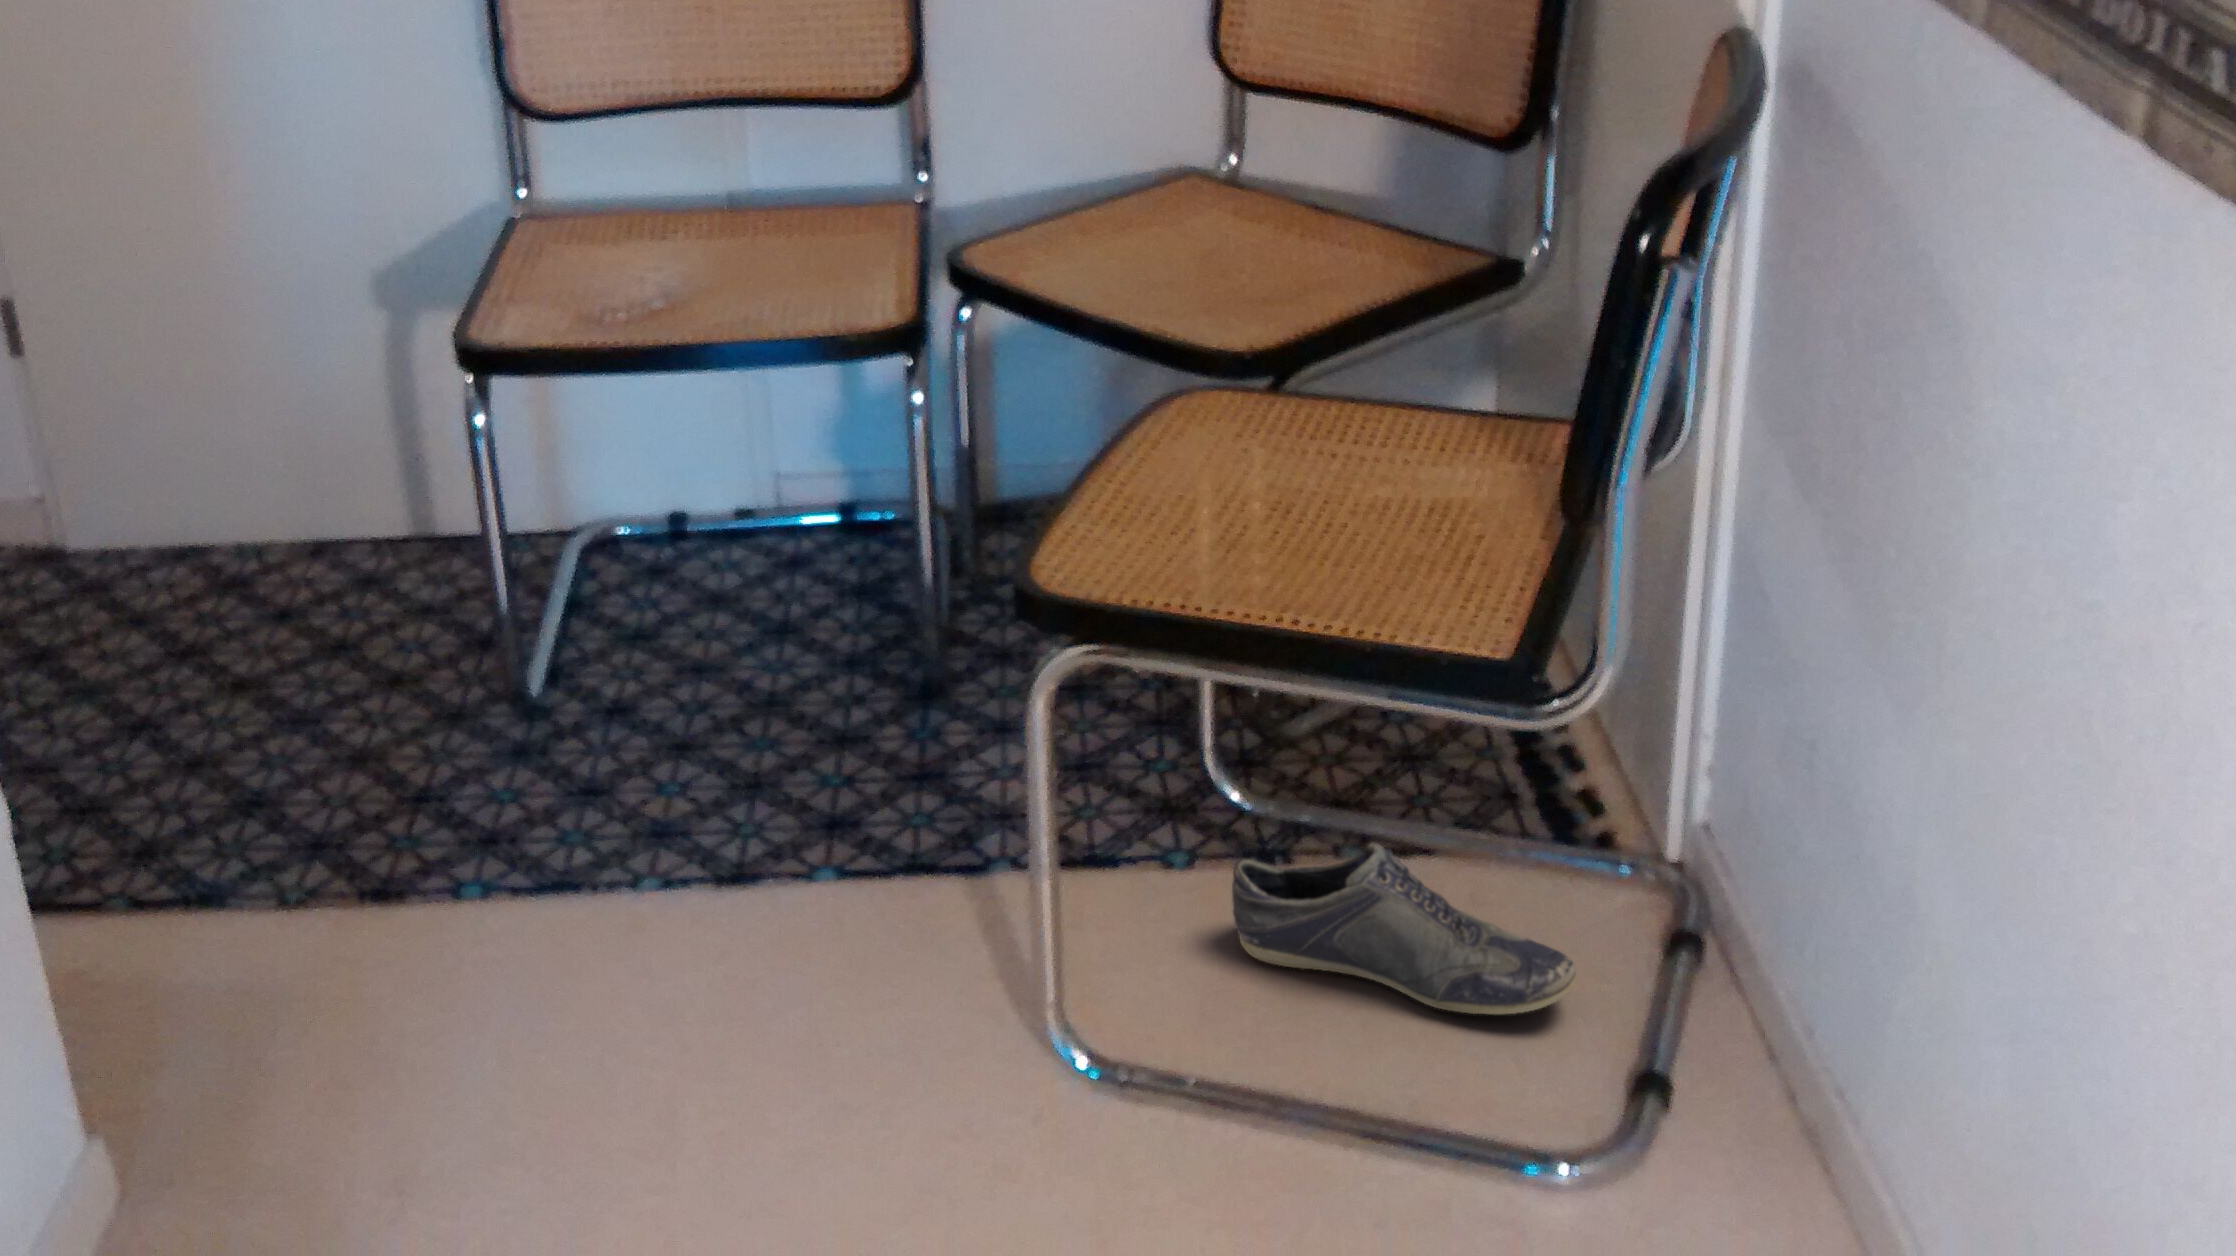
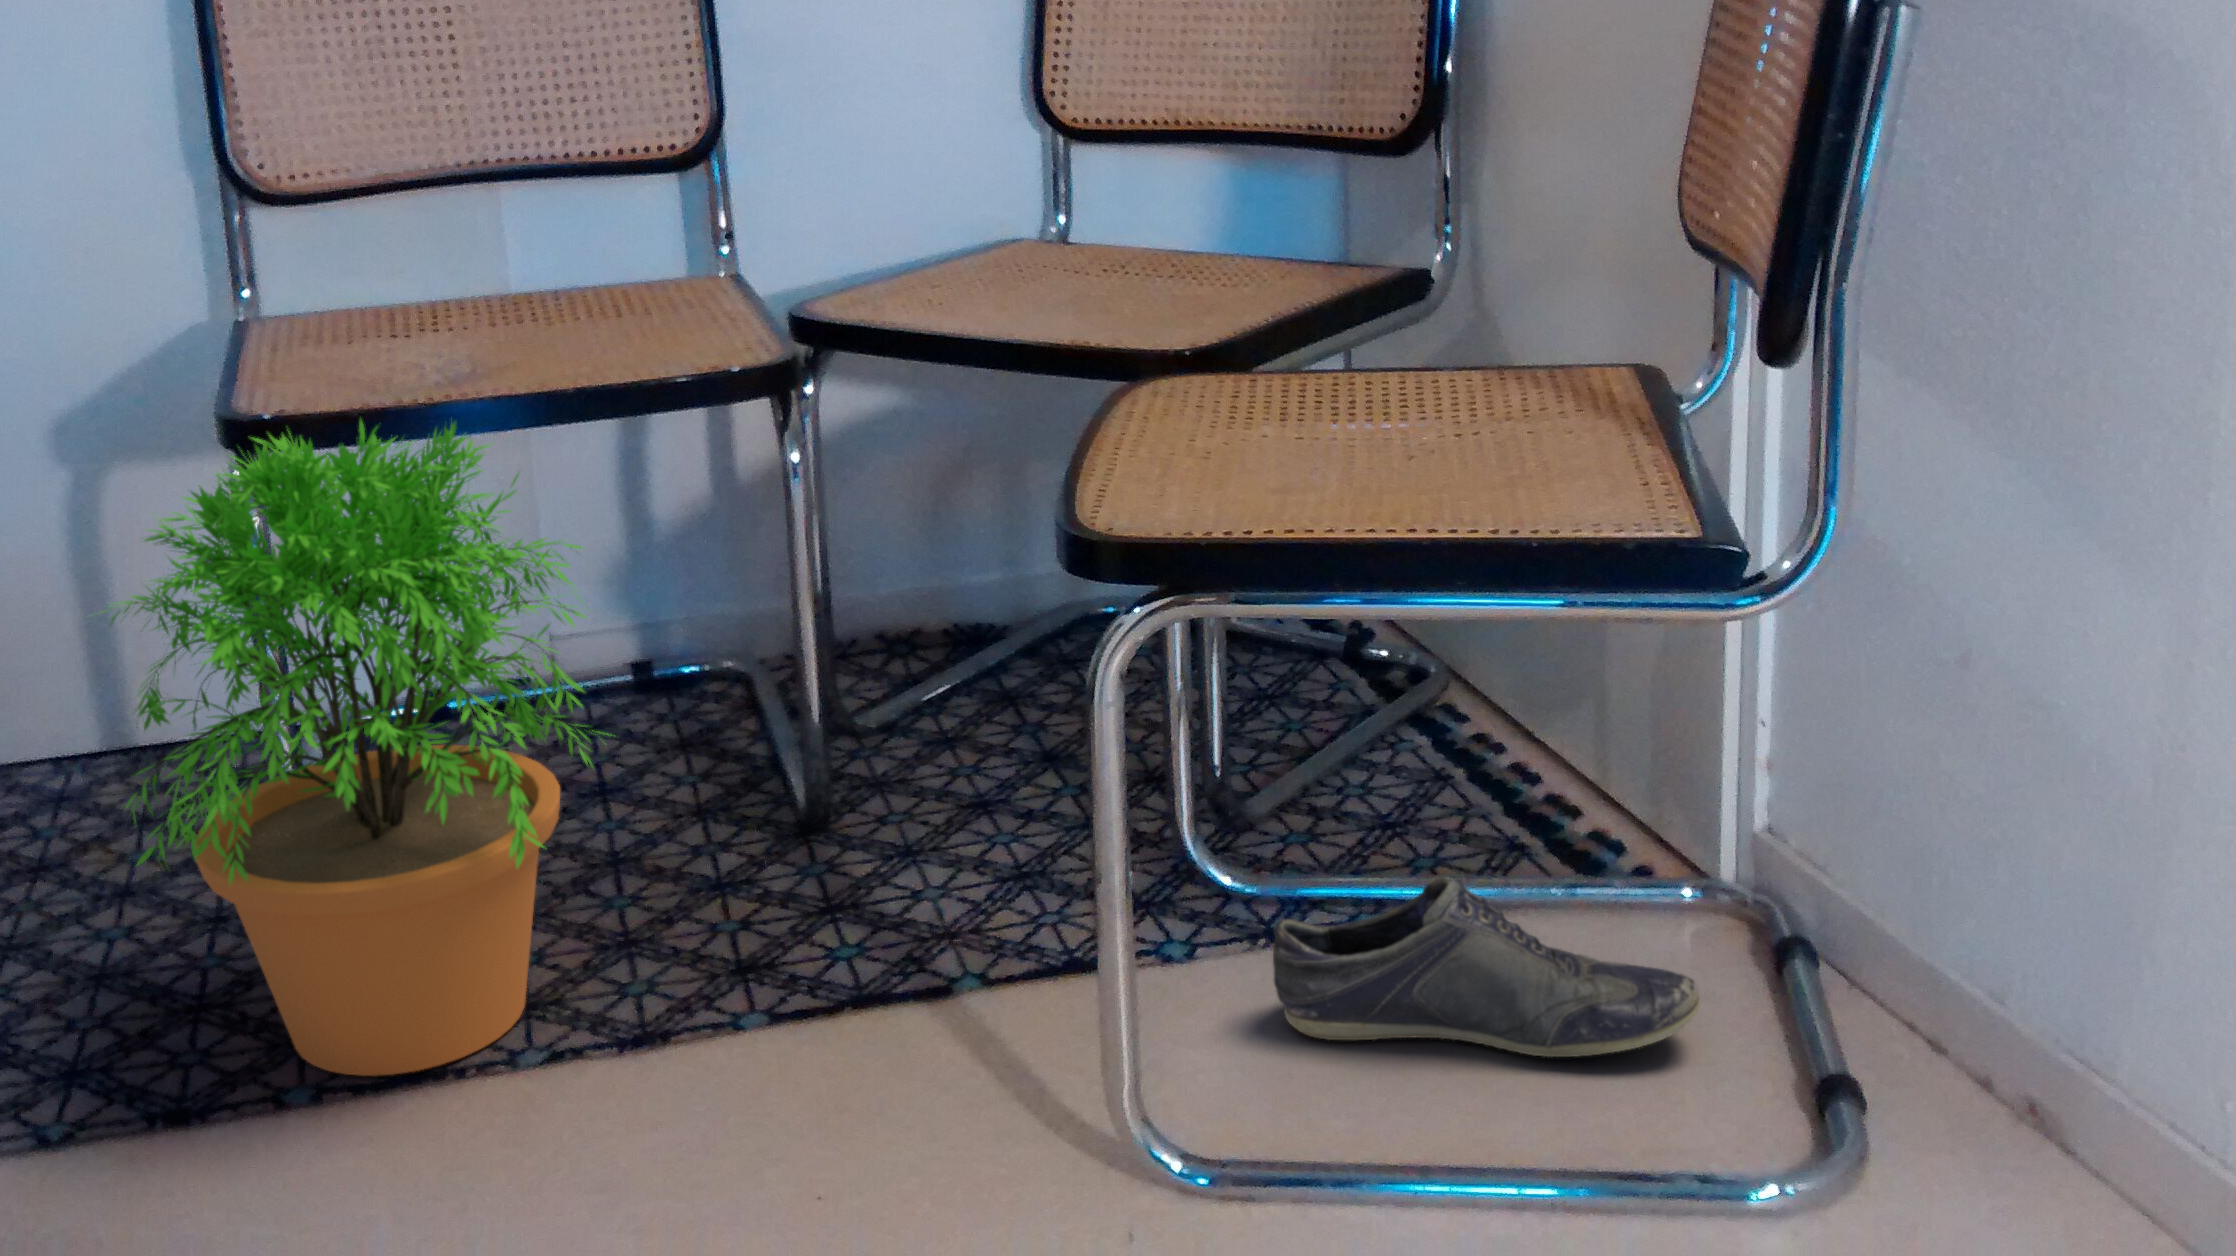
potted plant: none [335,372,722,881] -> present [106,420,608,1076]

